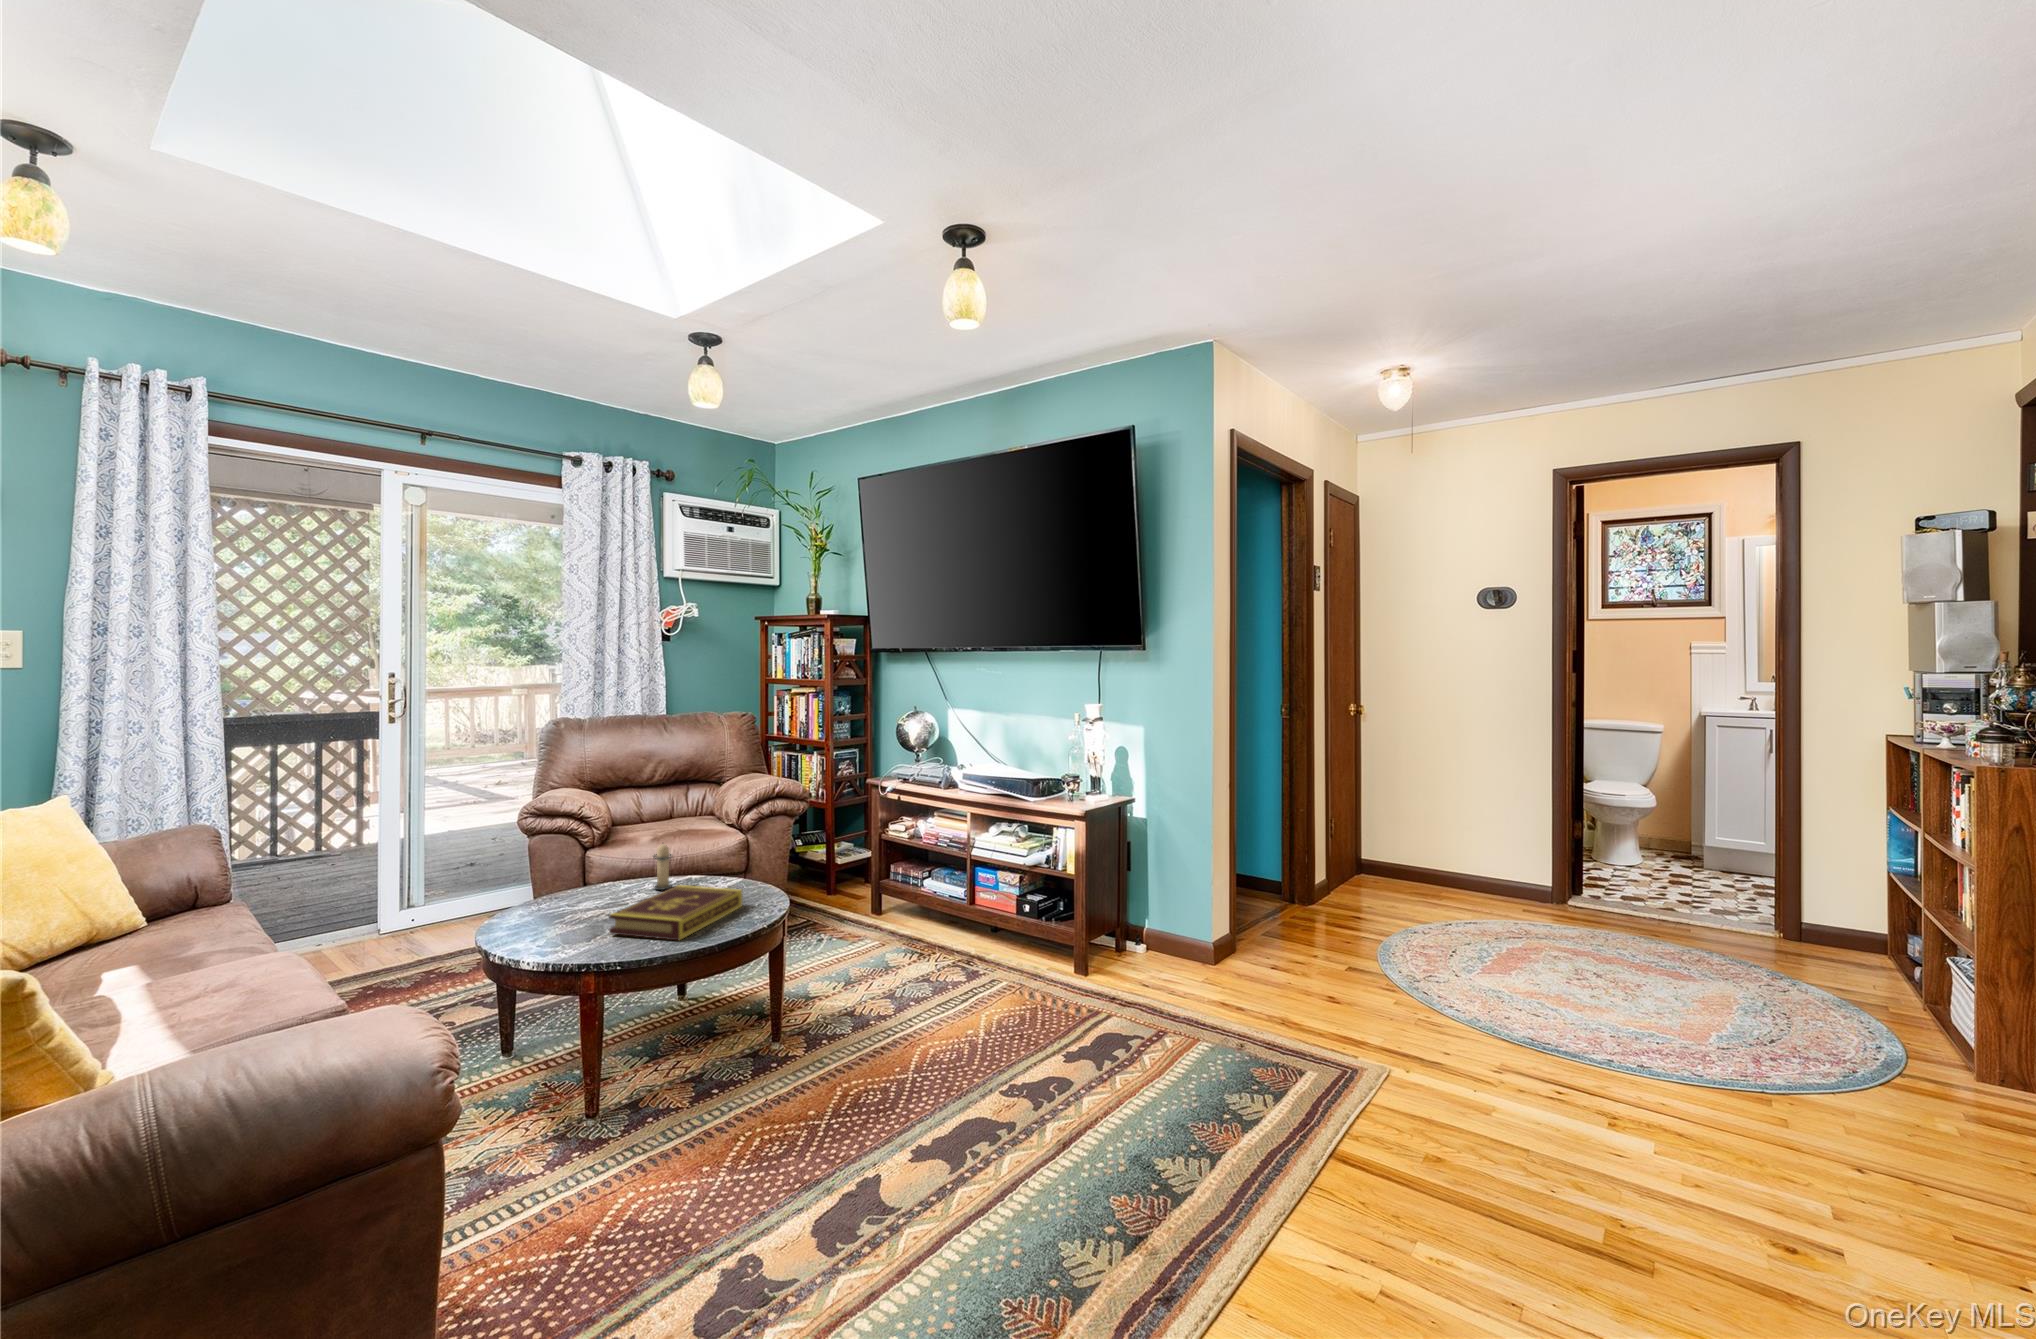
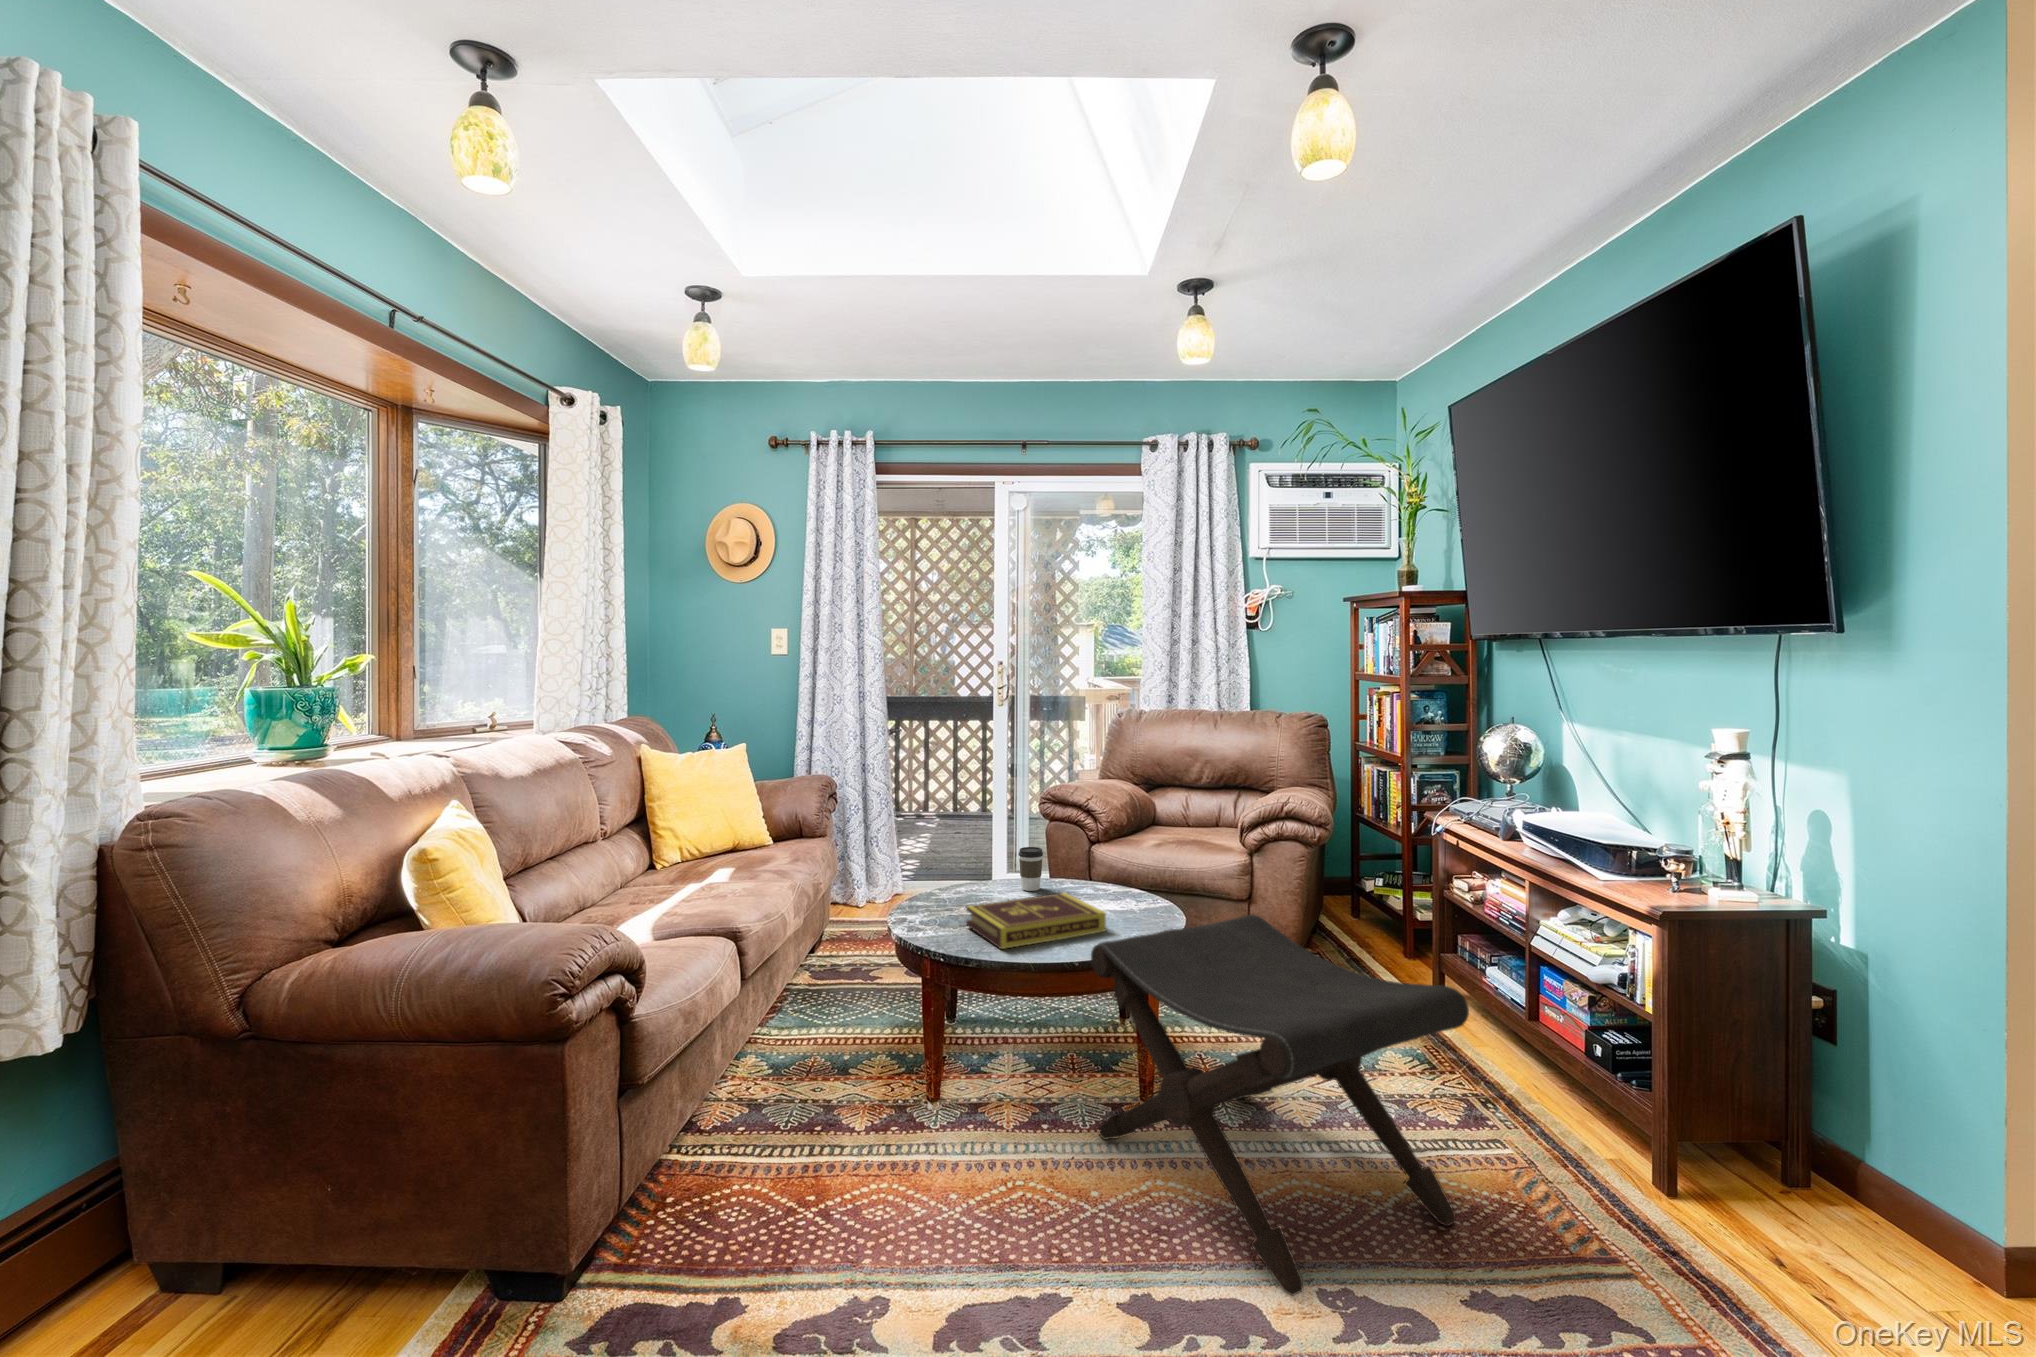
candle: present [653,844,672,890] -> none [1064,844,1089,896]
coffee cup: none [595,853,622,897] -> present [1018,847,1043,891]
footstool: none [767,867,1030,1102] -> present [1091,915,1469,1296]

